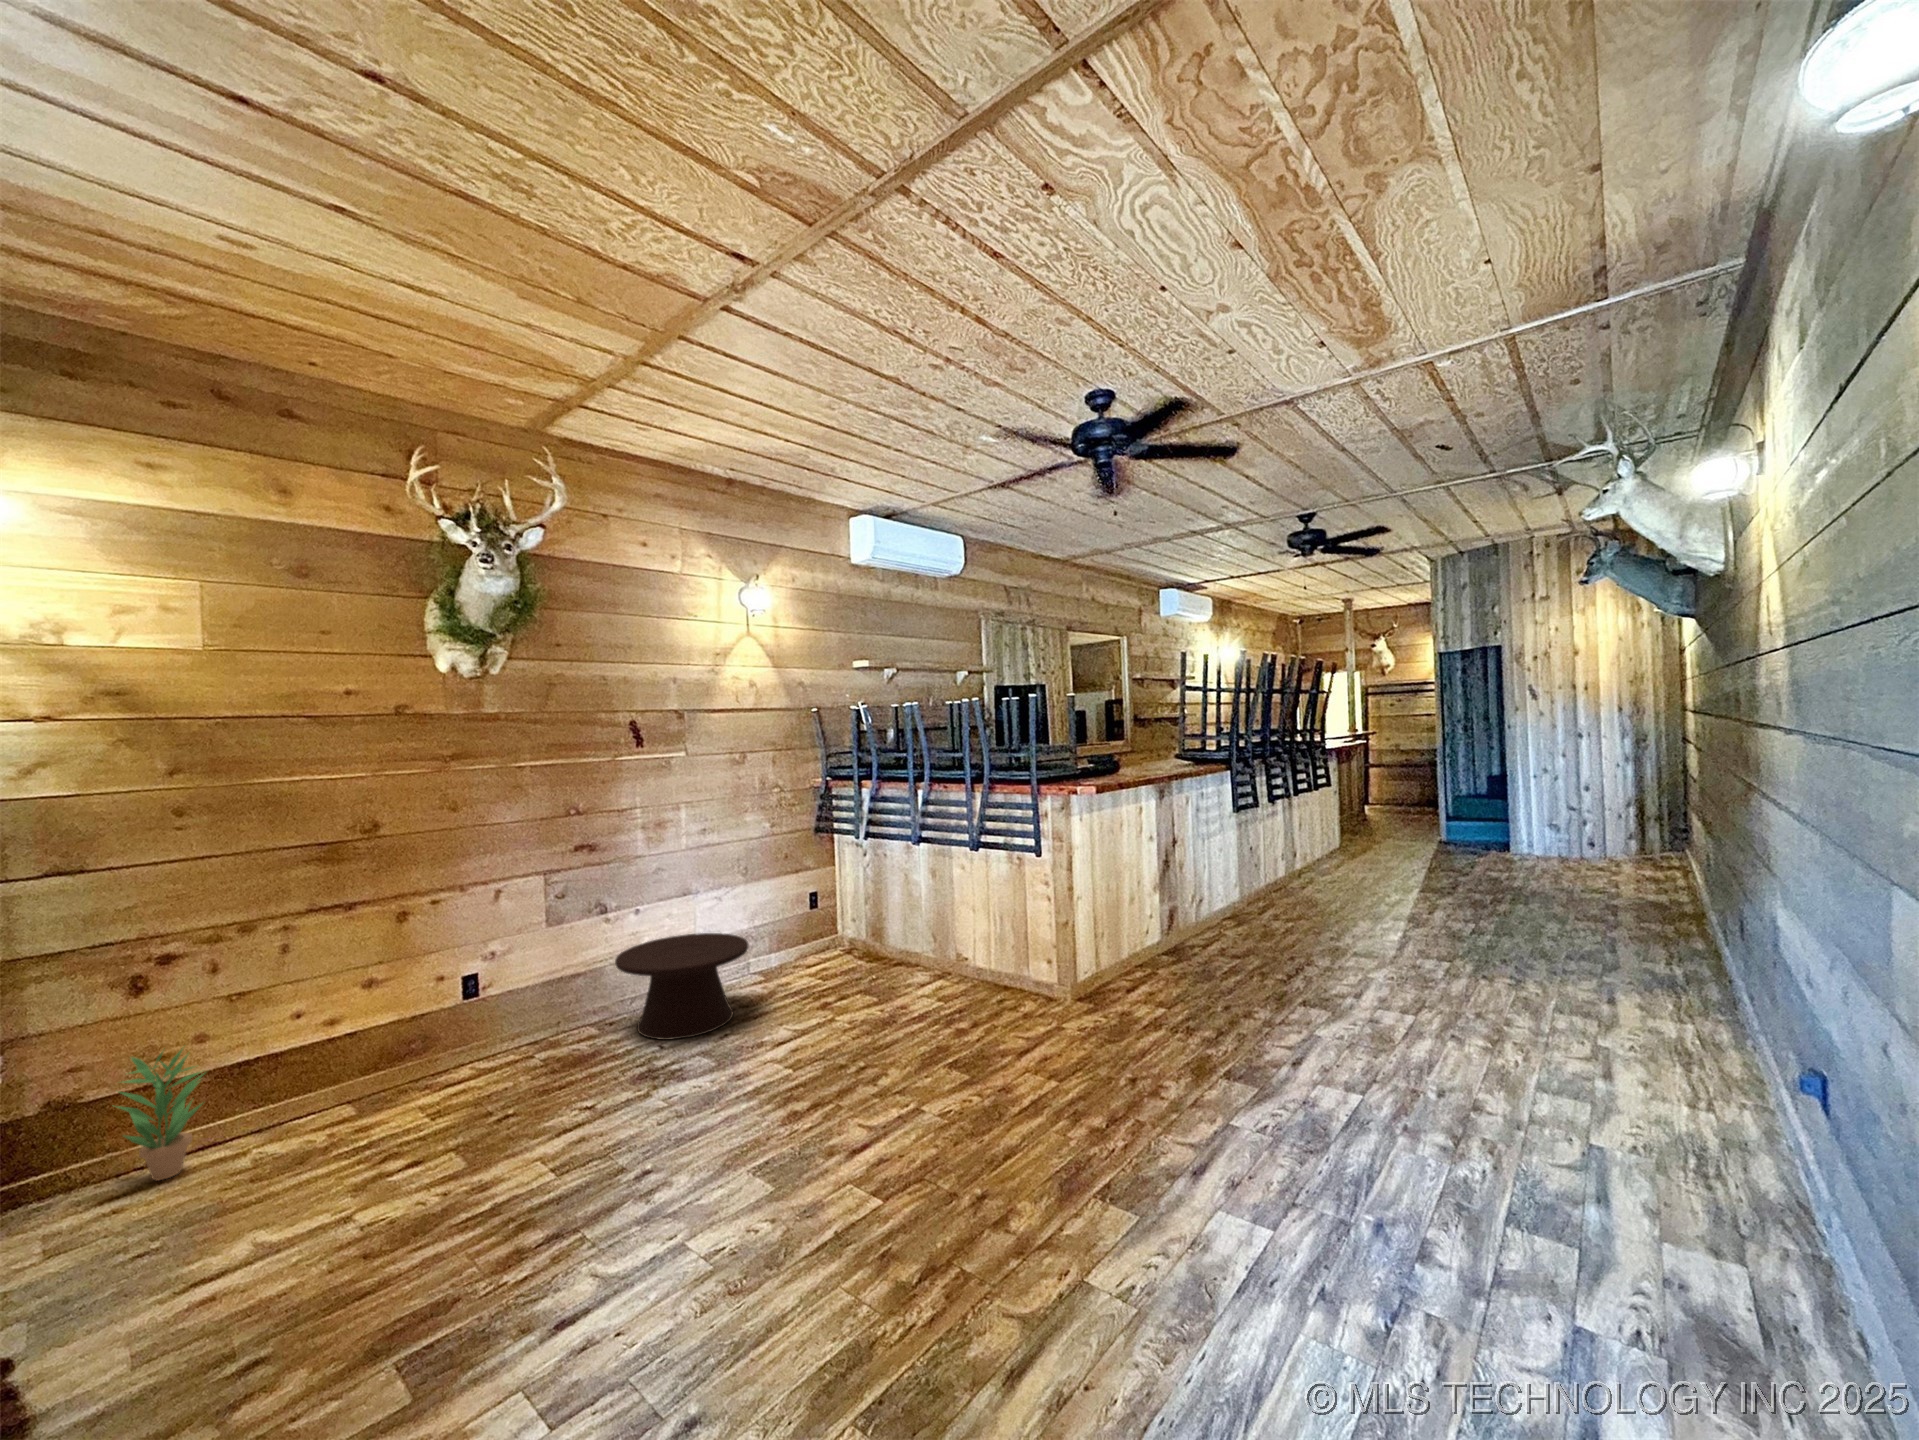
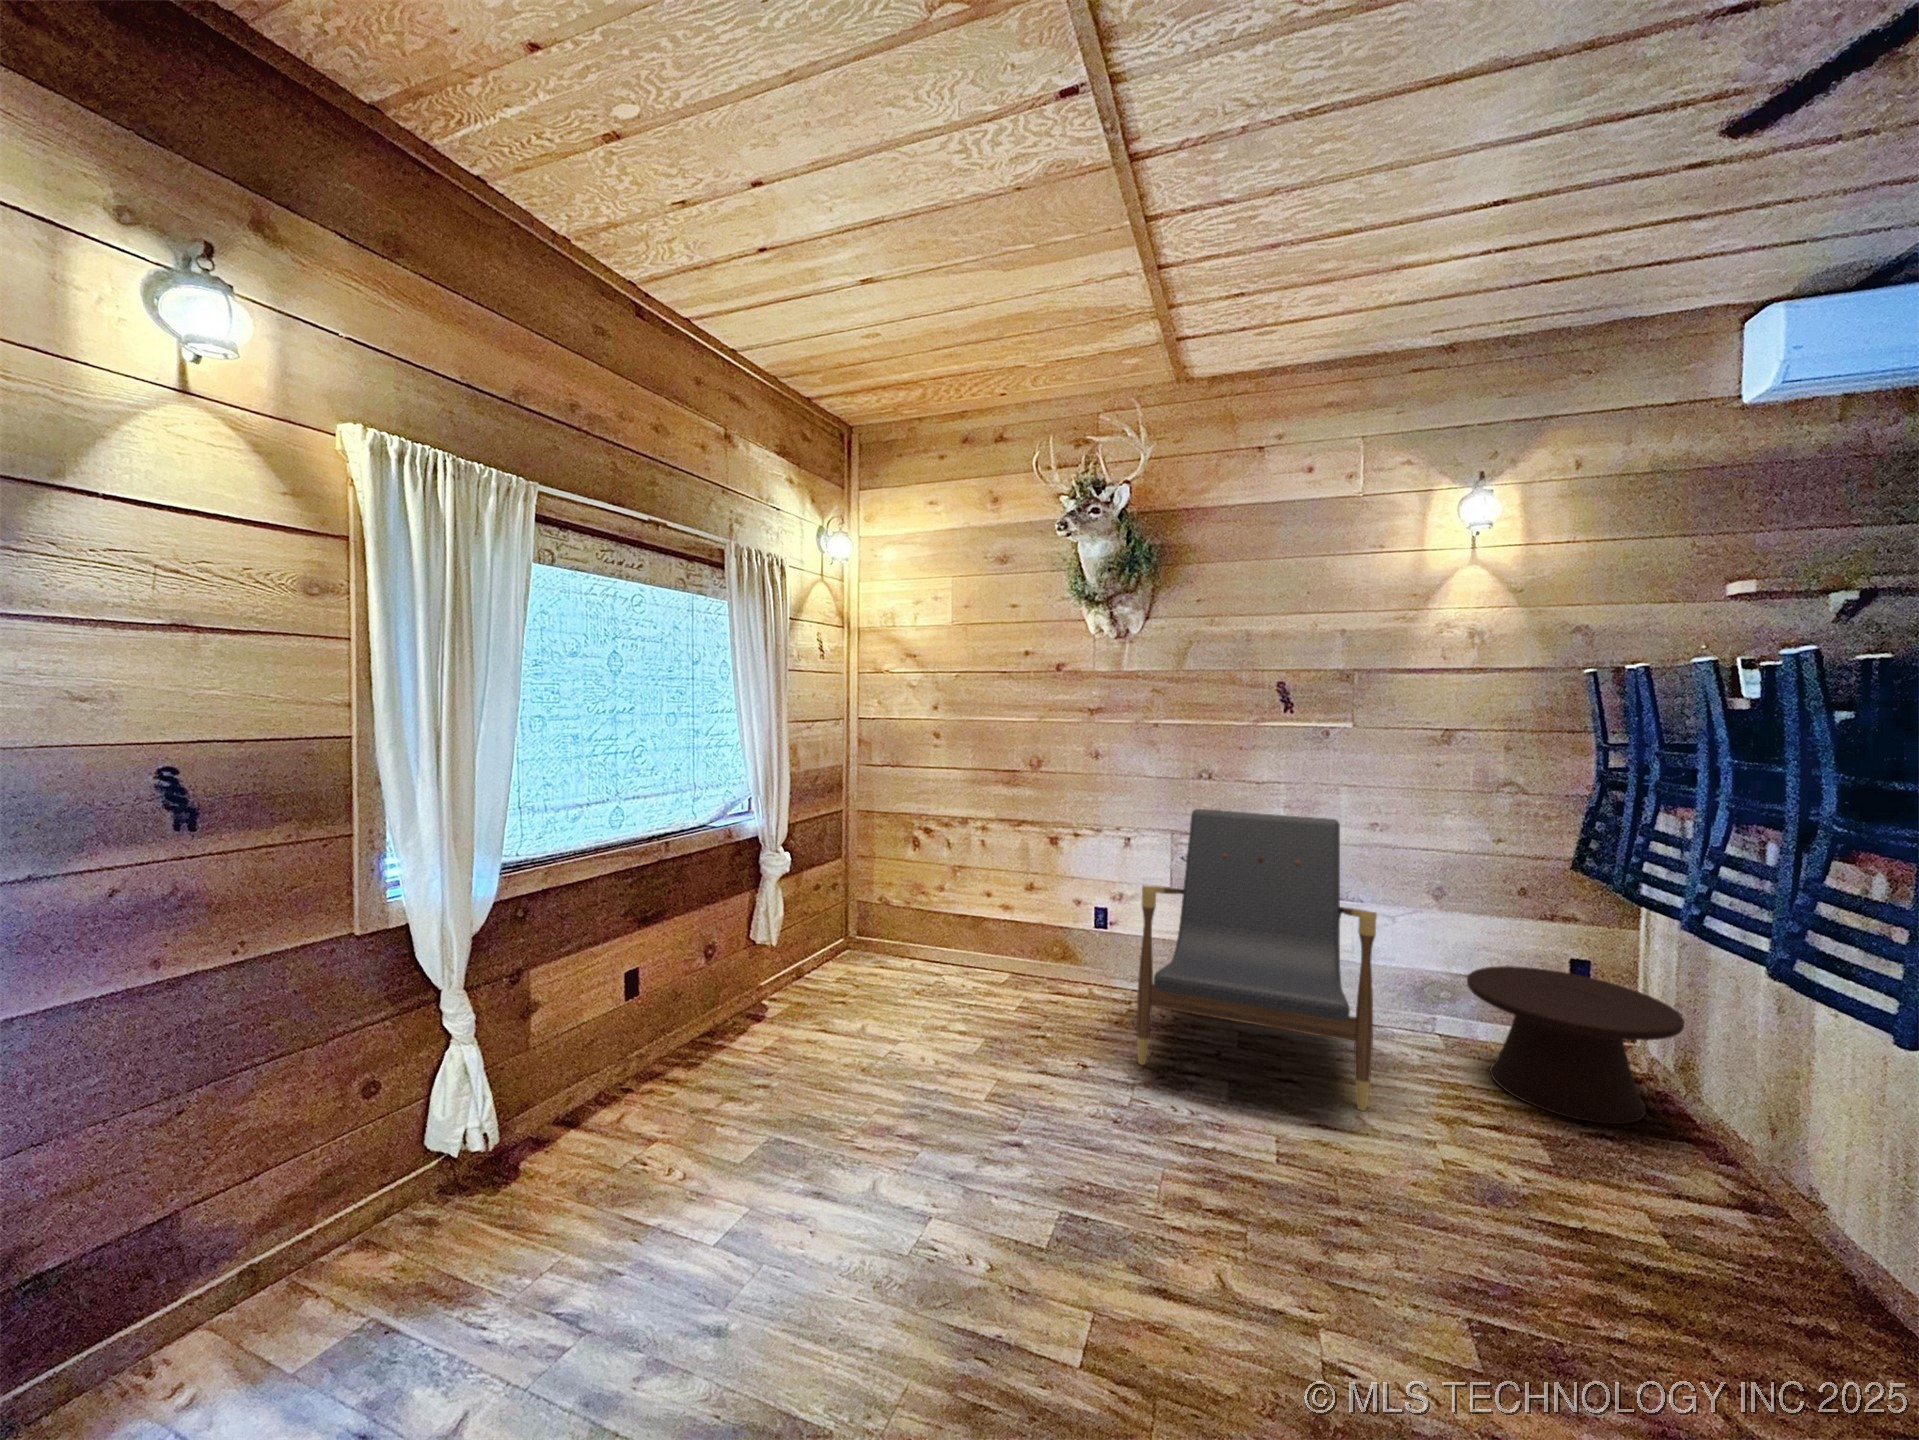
lounge chair: none [304,859,585,1197] -> present [1137,809,1377,1111]
potted plant: present [113,1048,203,1181] -> none [1065,901,1115,996]

